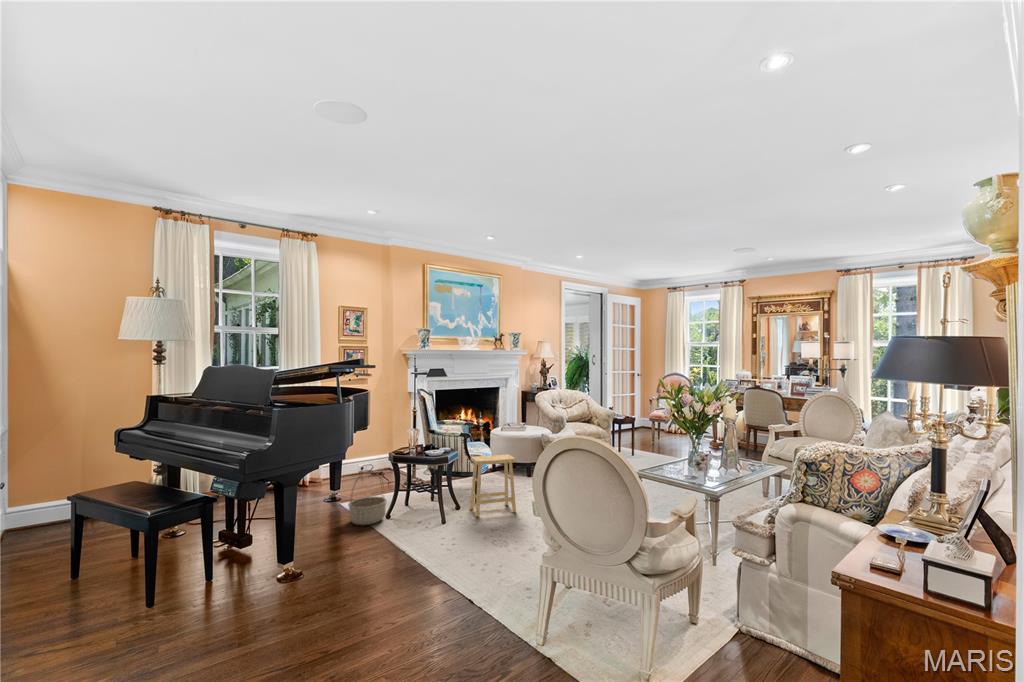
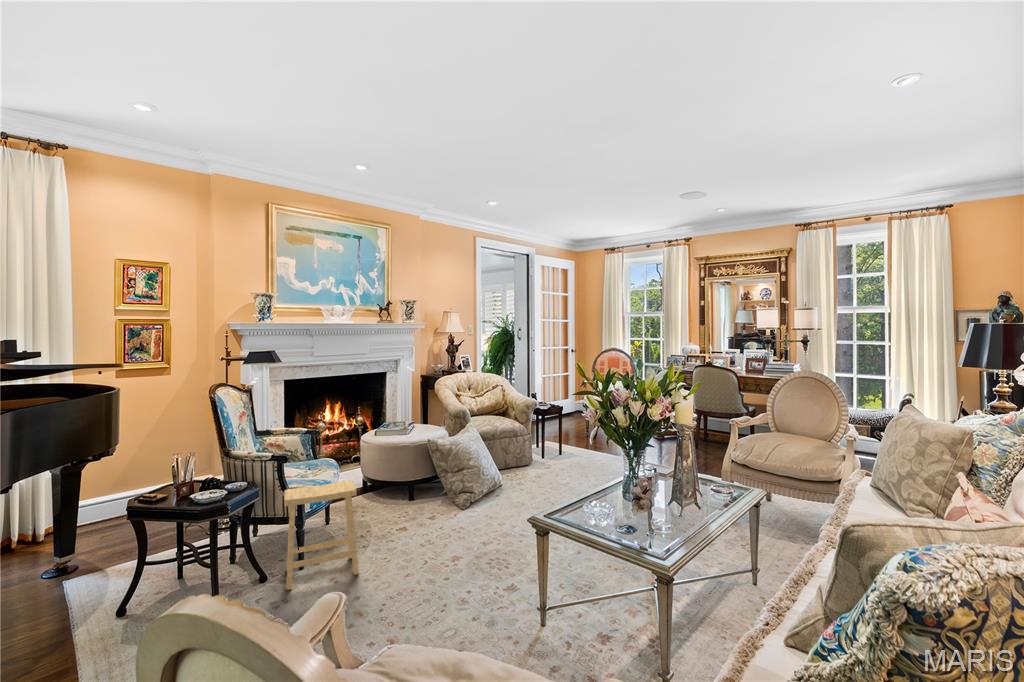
basket: present [348,471,387,525] -> none [30,530,122,631]

